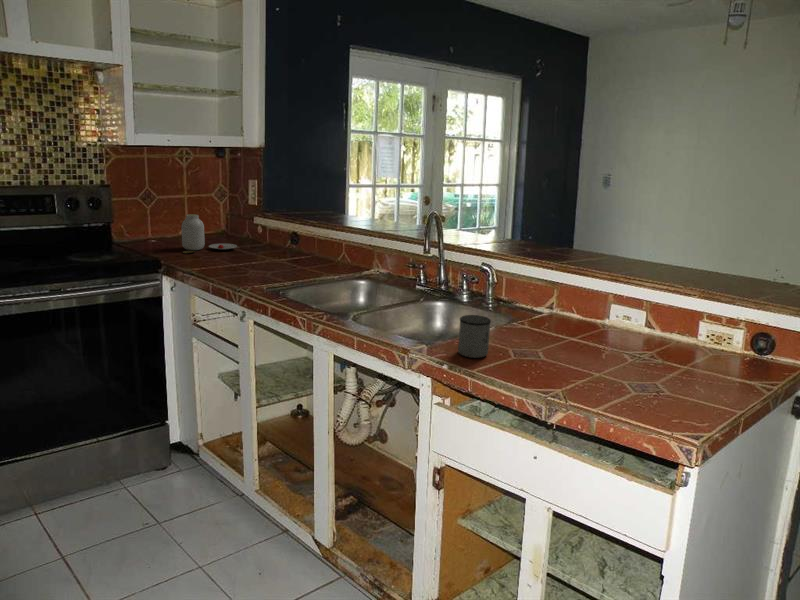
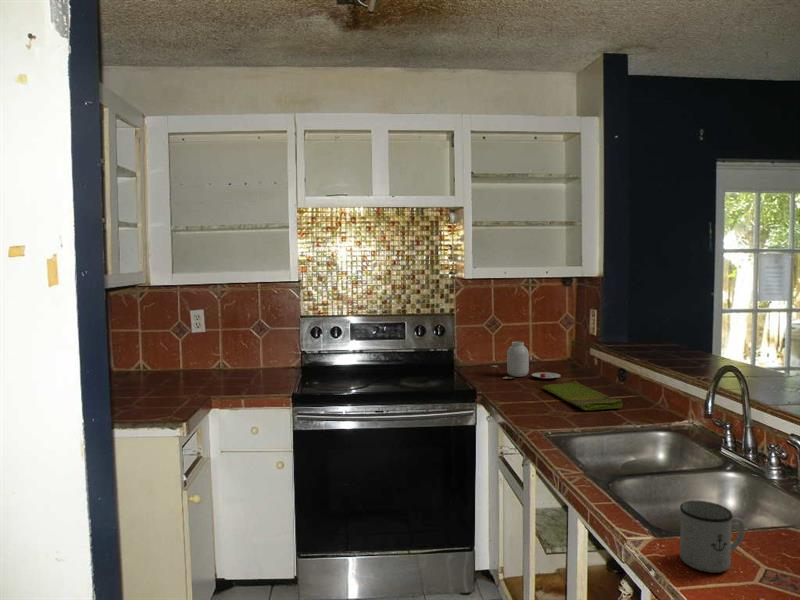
dish towel: none [233,248,318,273] -> present [542,381,622,410]

